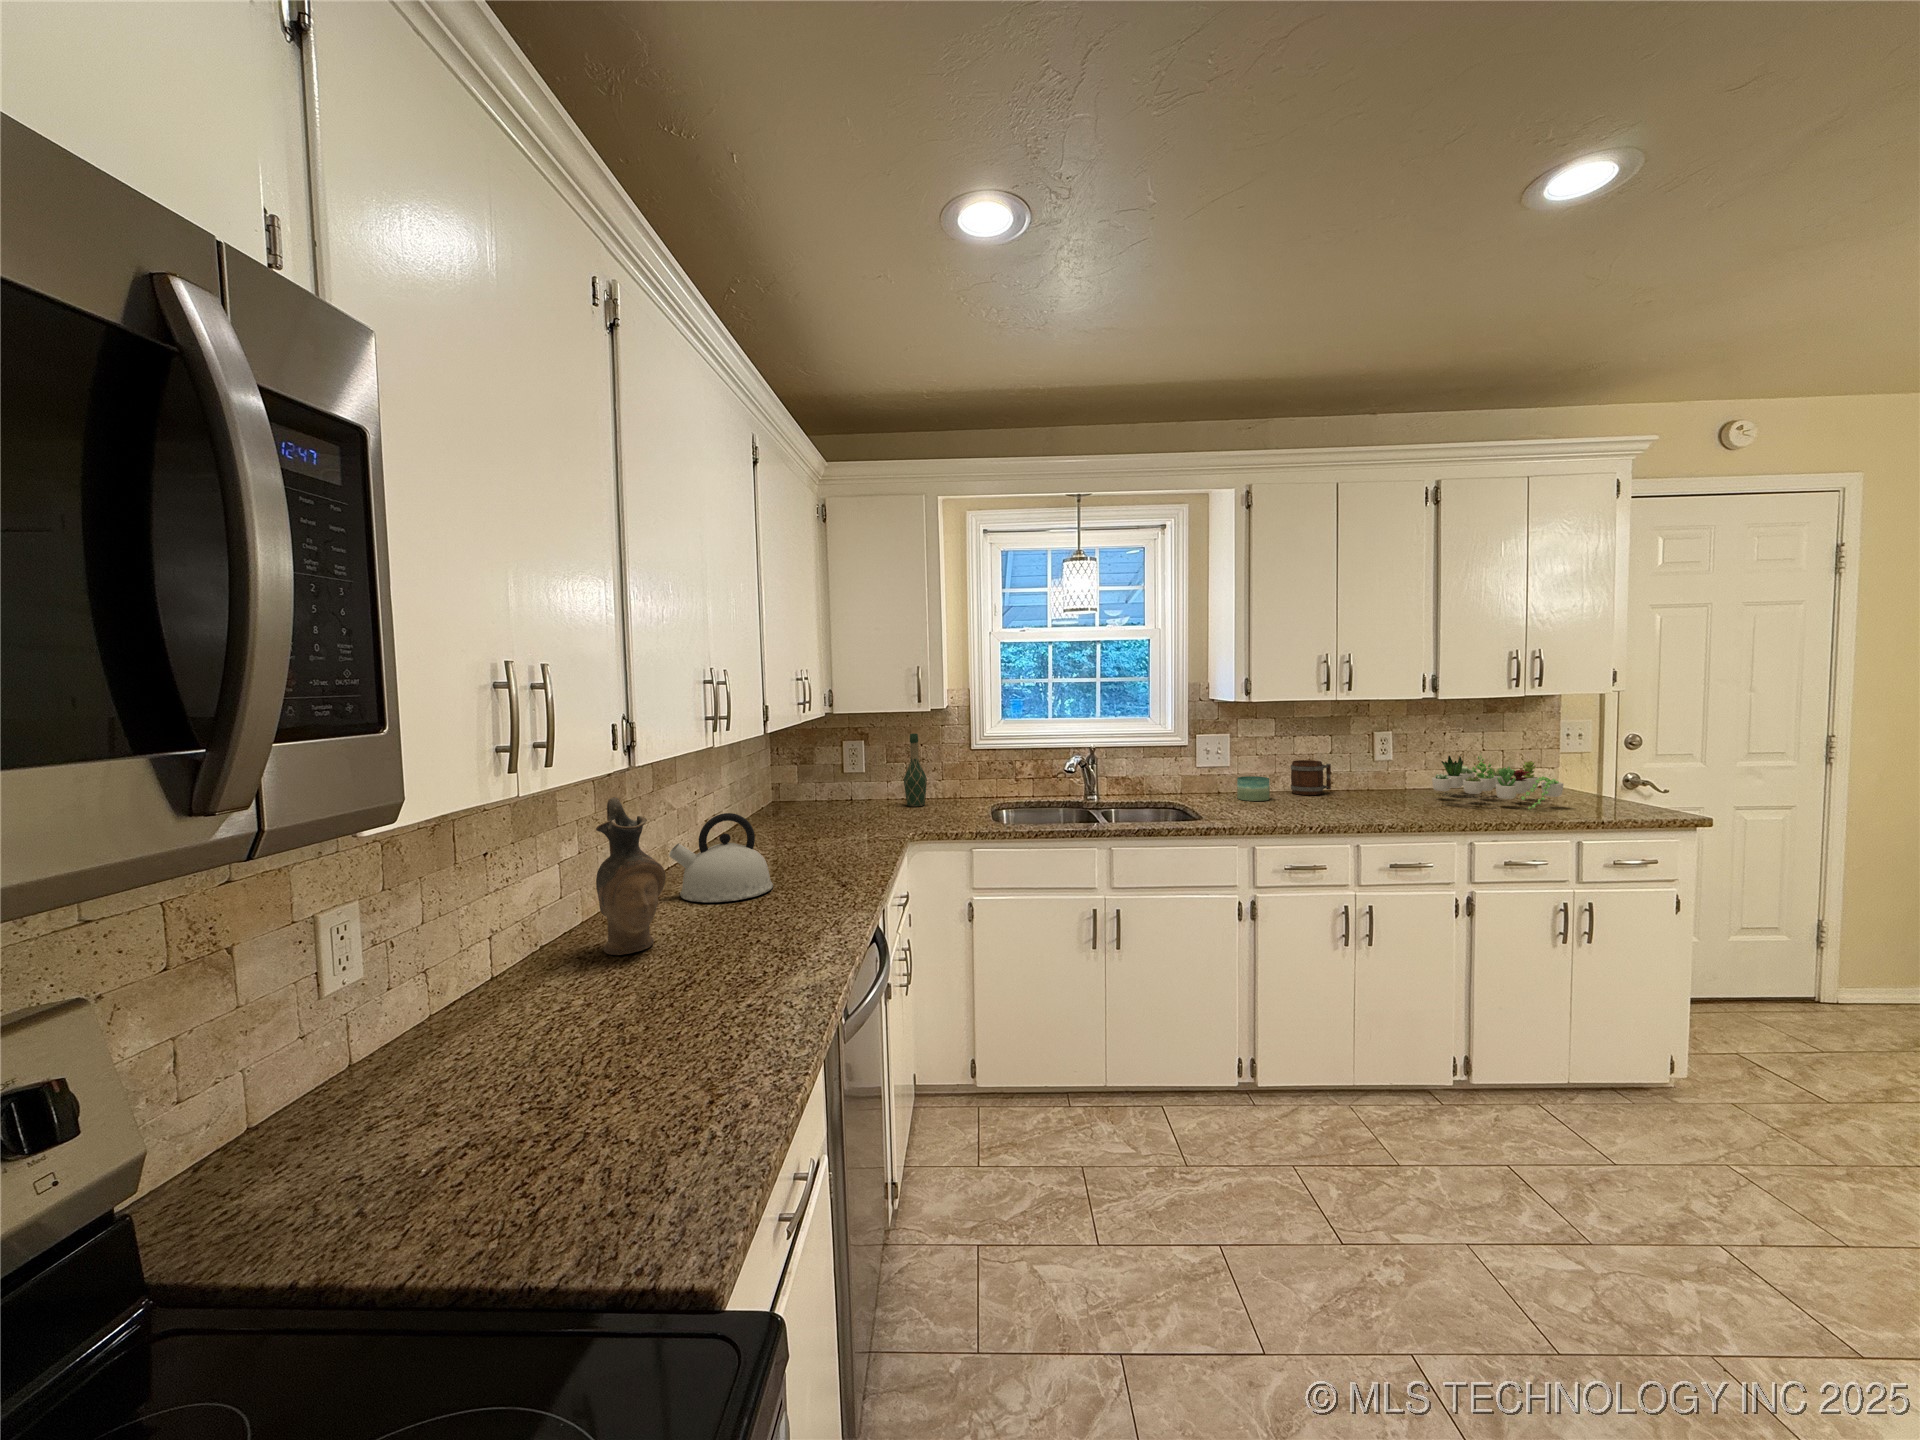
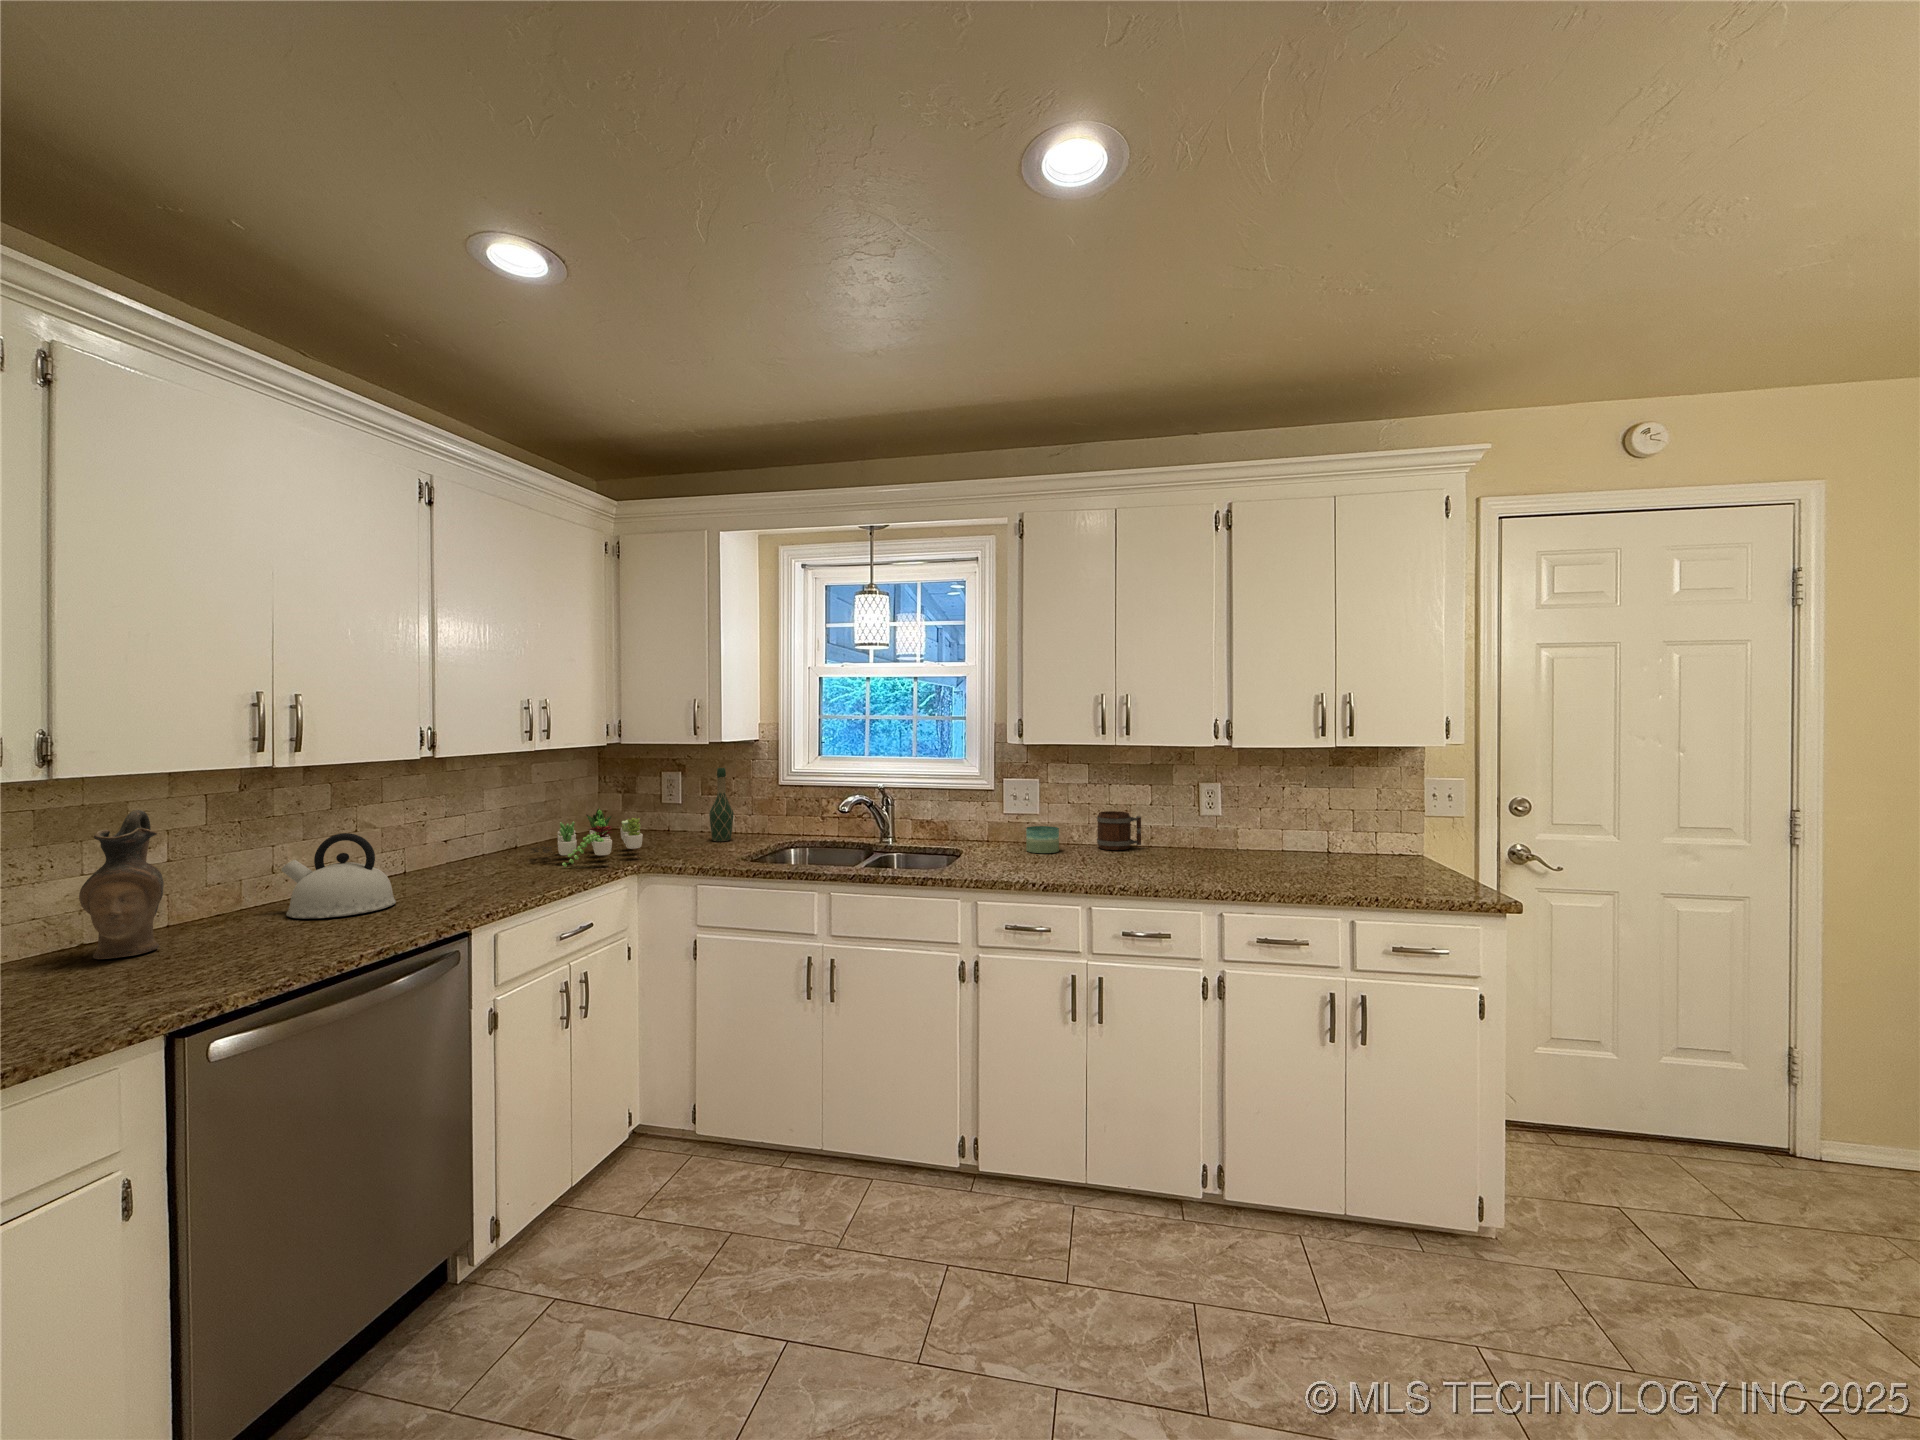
succulent plant: present [1432,756,1563,809] -> present [531,809,643,867]

